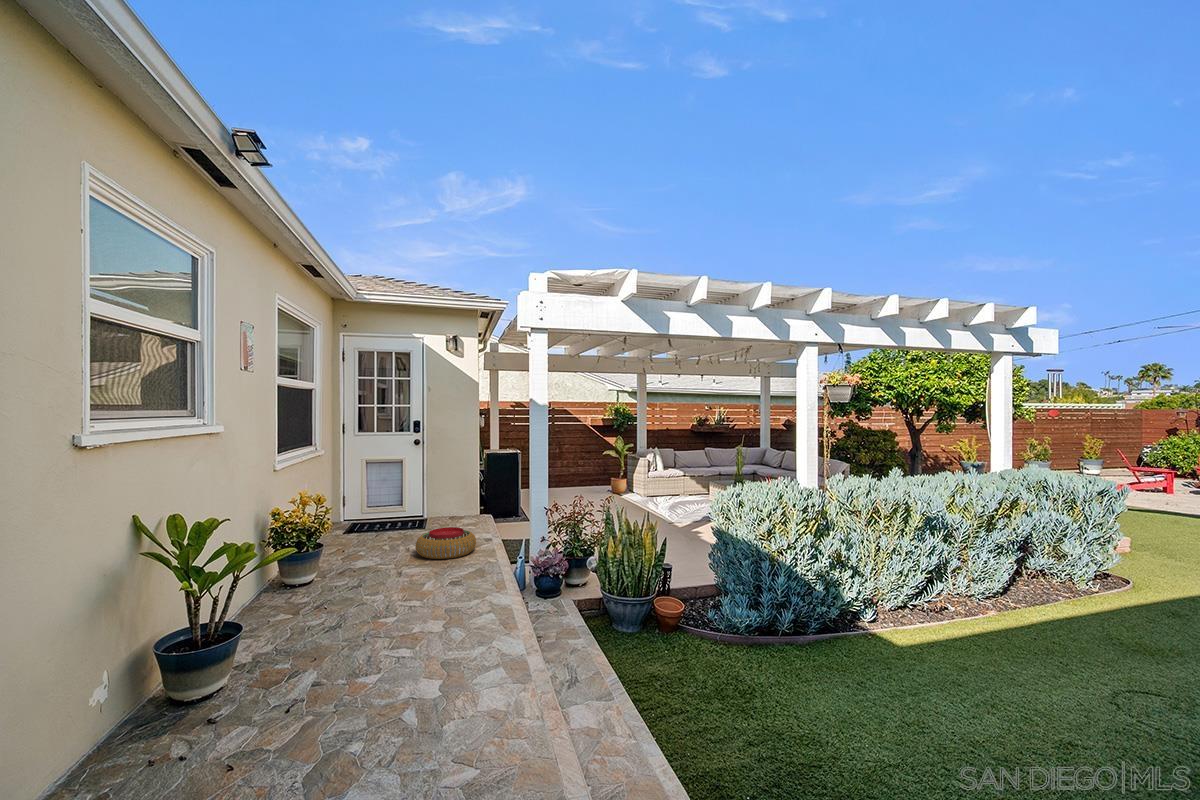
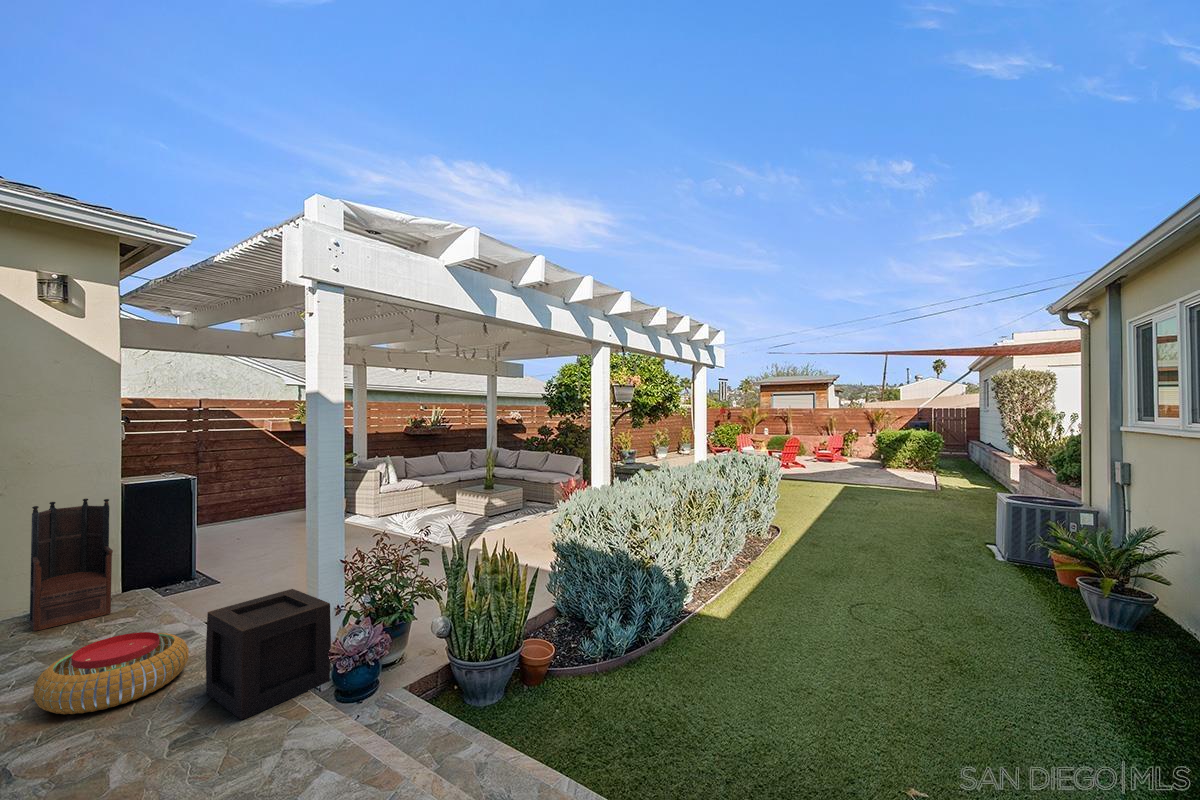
armchair: none [439,458,471,524] -> present [30,499,113,631]
wooden crate: none [472,517,523,577] -> present [206,589,331,720]

